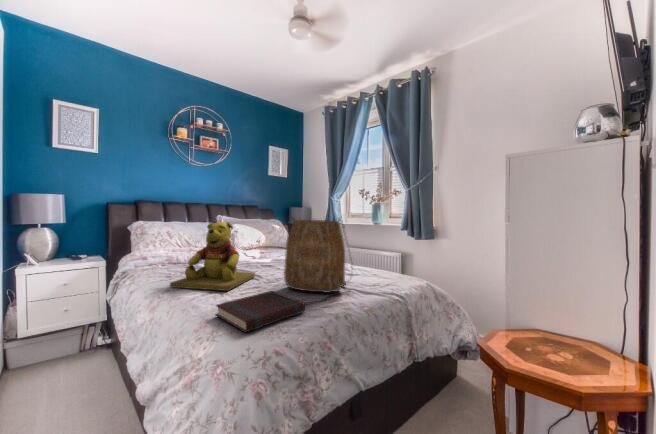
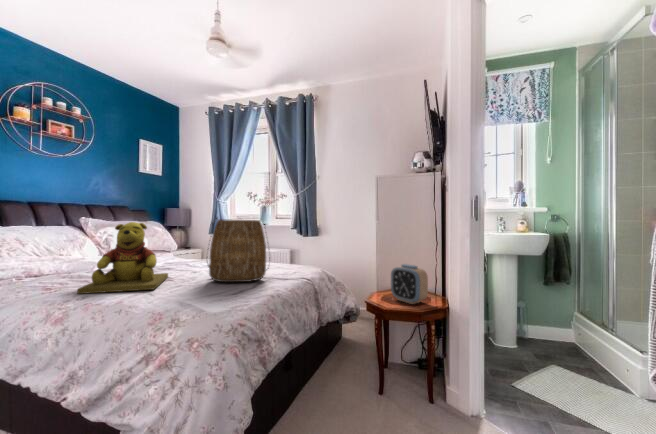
book: present [216,291,305,332] -> none [166,283,246,312]
alarm clock: none [525,297,602,369] -> present [391,264,428,304]

